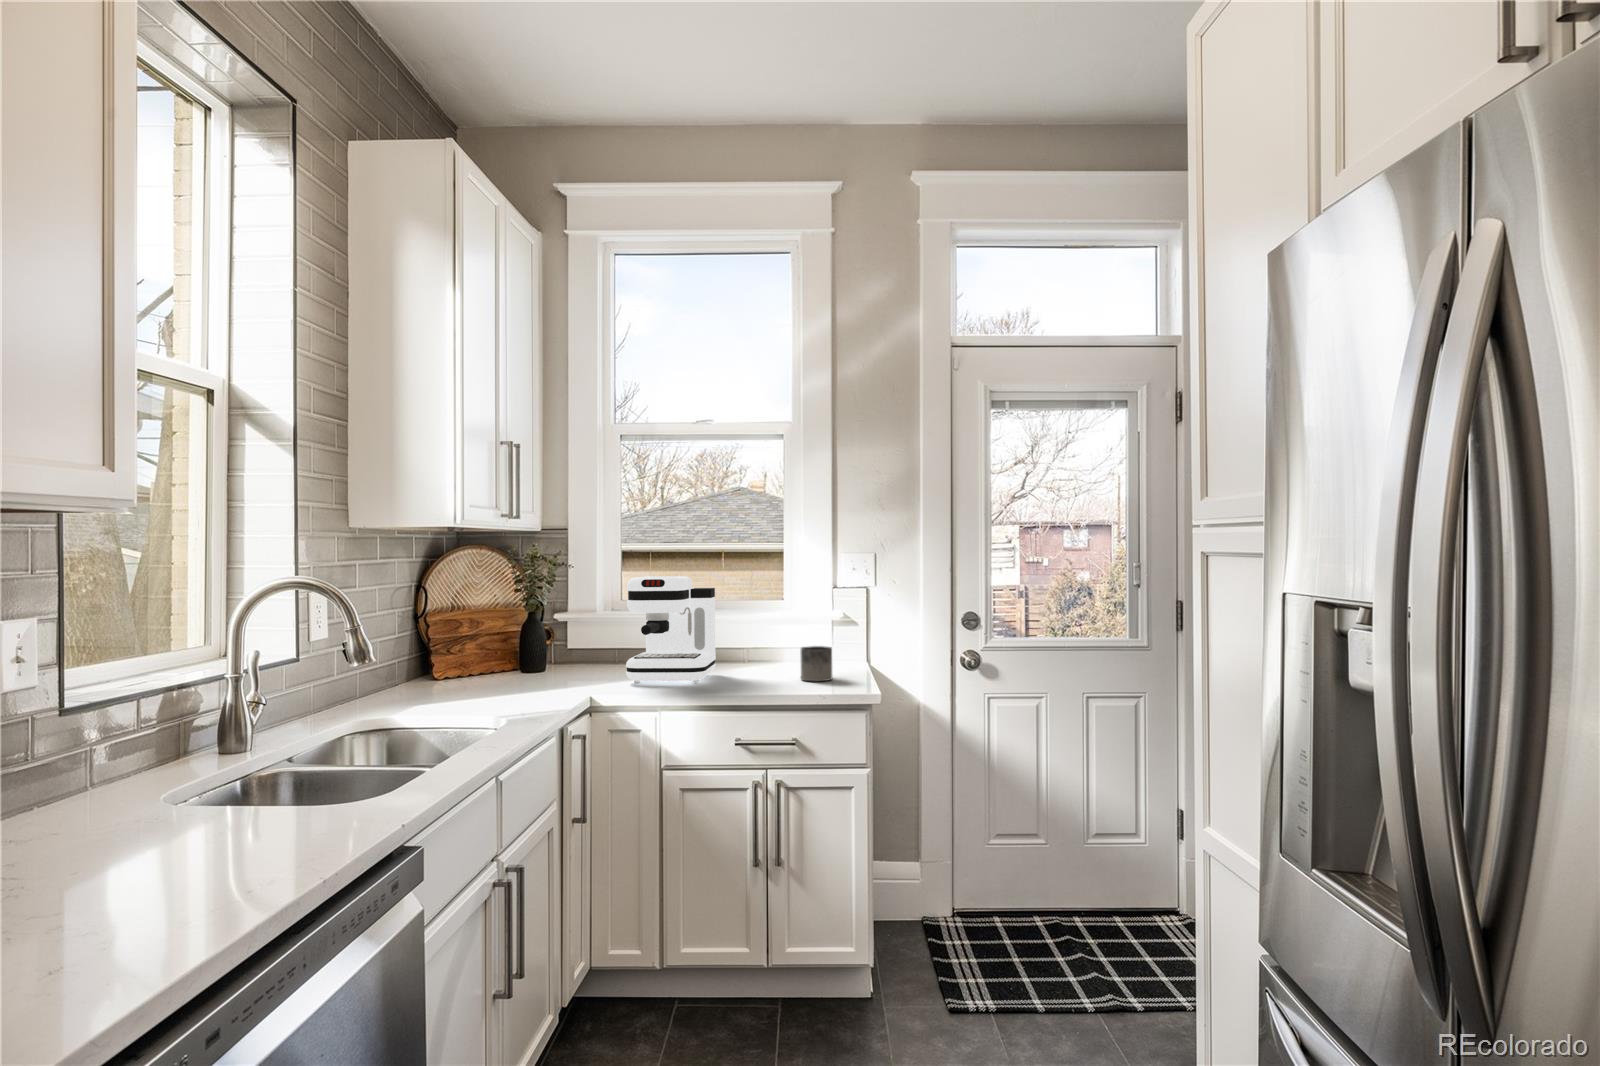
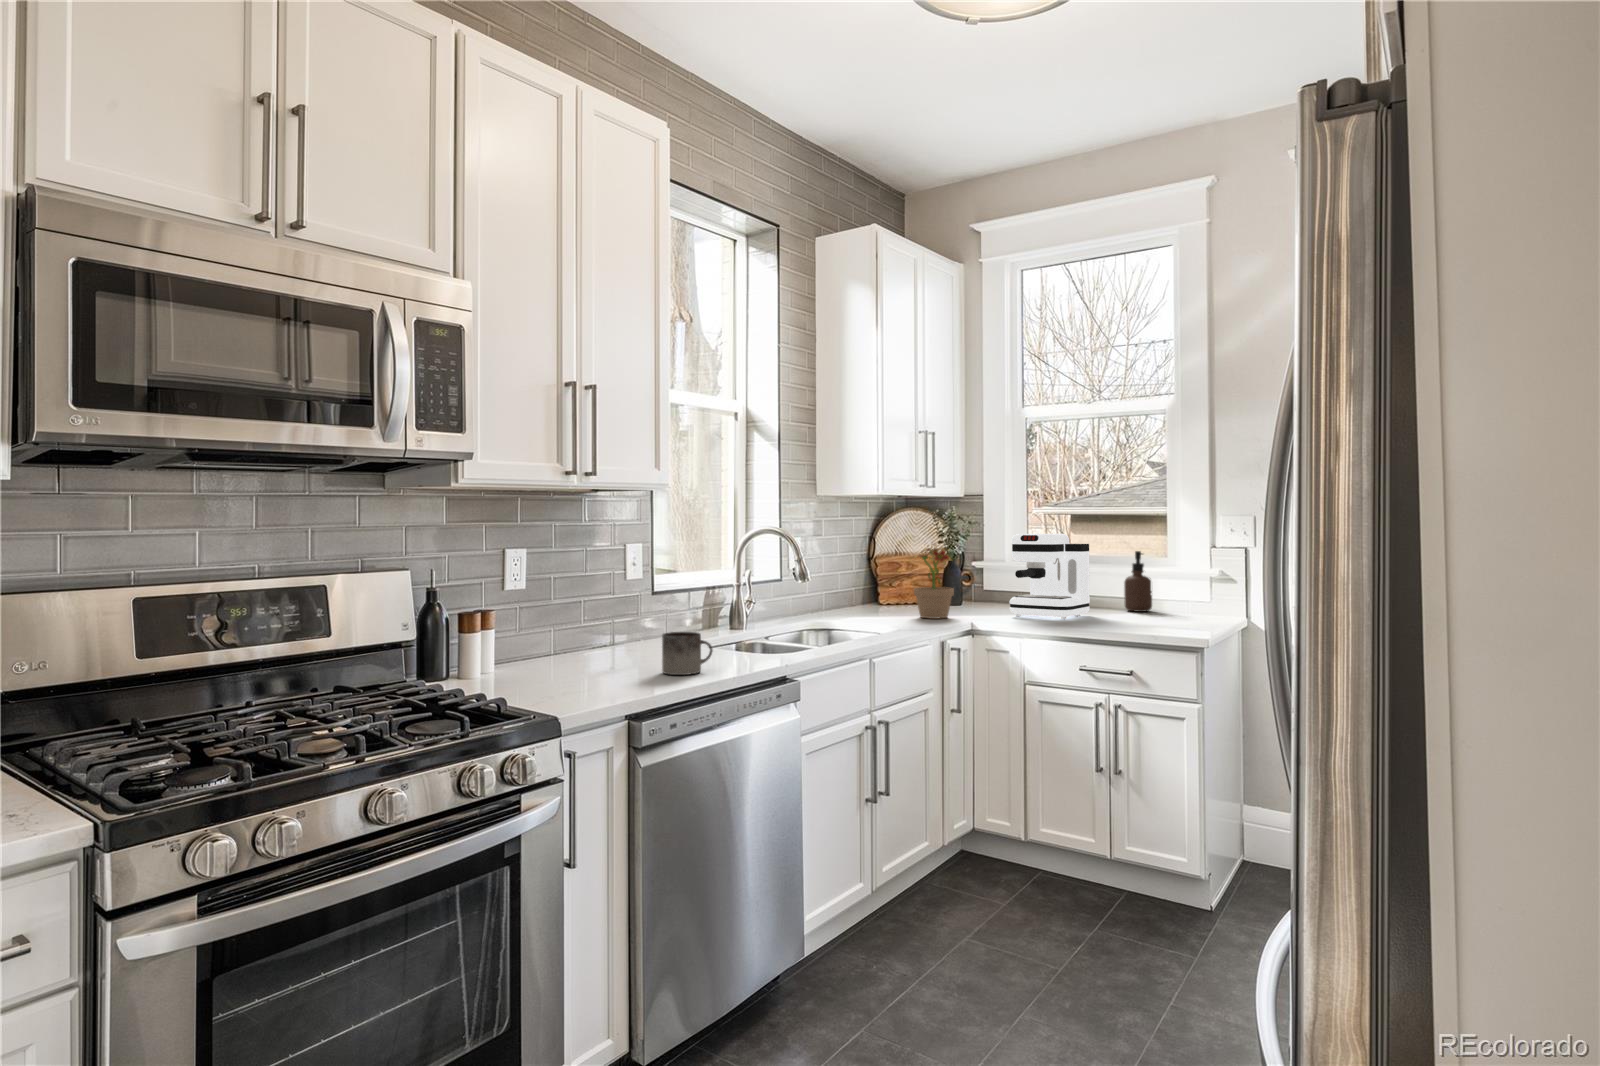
potted plant: none [496,591,559,697] -> present [914,545,954,619]
soap dispenser: none [742,594,772,664] -> present [1124,551,1152,612]
mug: present [801,646,832,681] -> present [662,632,713,675]

